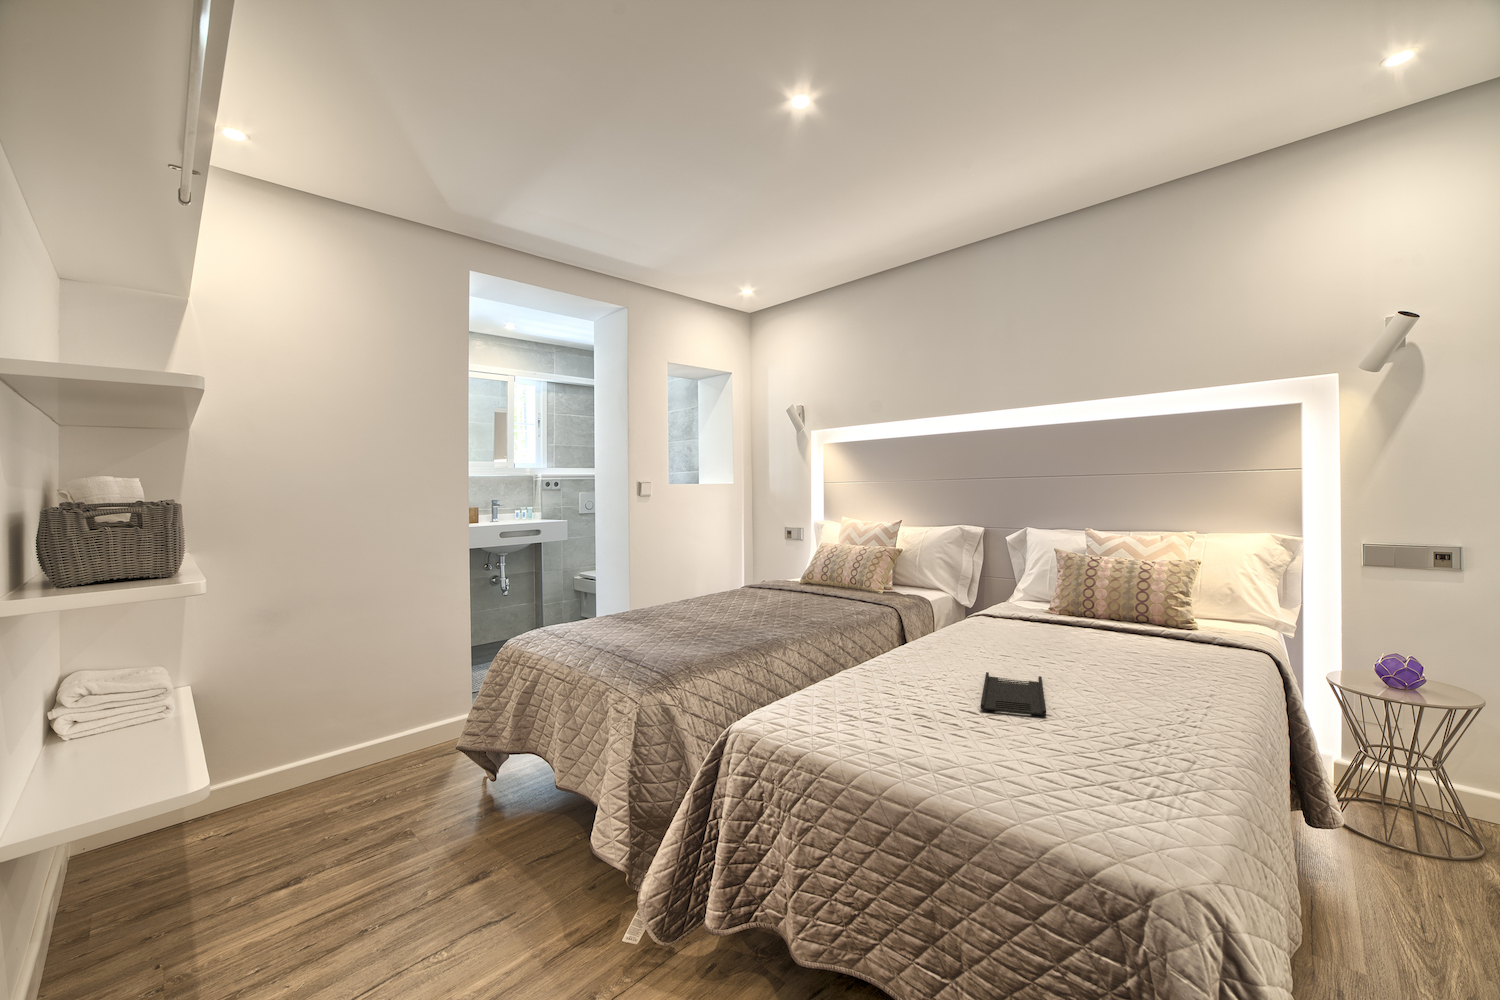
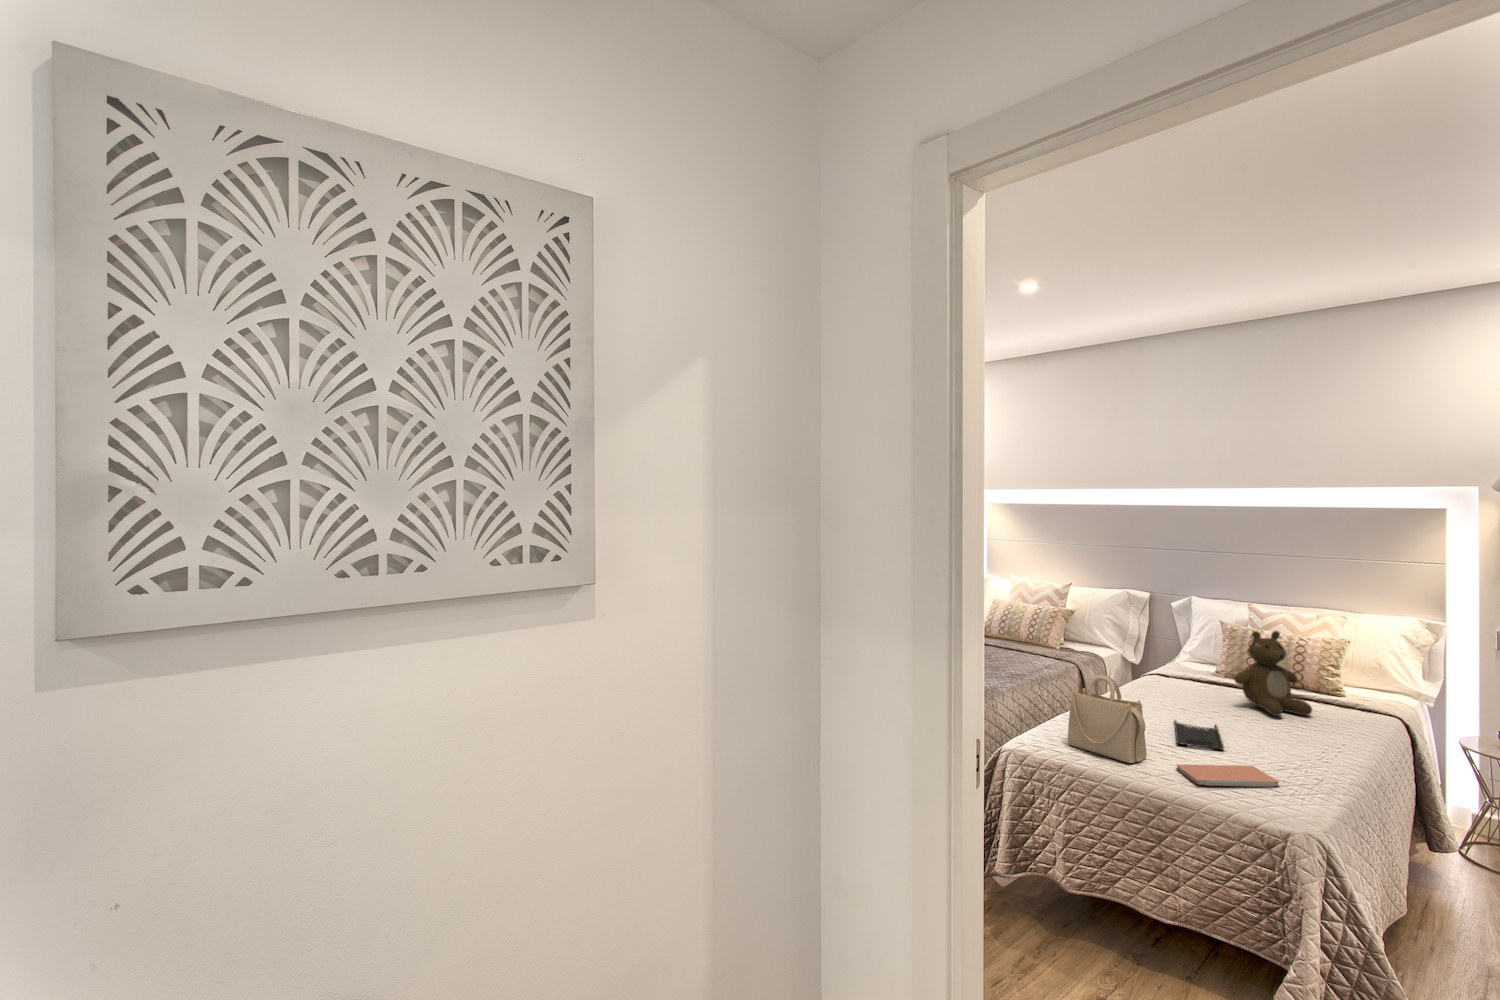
teddy bear: none [1066,548,1166,661] -> present [1235,631,1312,716]
handbag: none [824,610,931,746] -> present [1068,675,1147,763]
notebook: none [969,742,1128,784] -> present [1176,764,1279,787]

